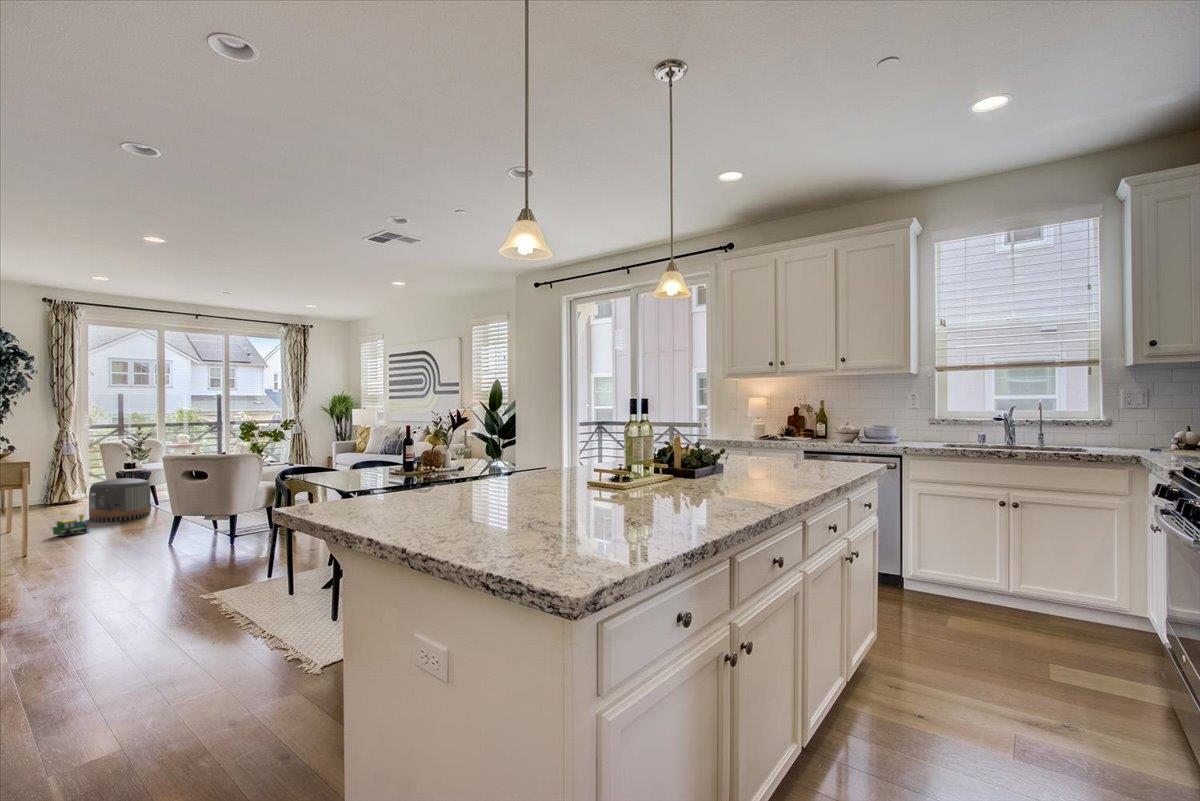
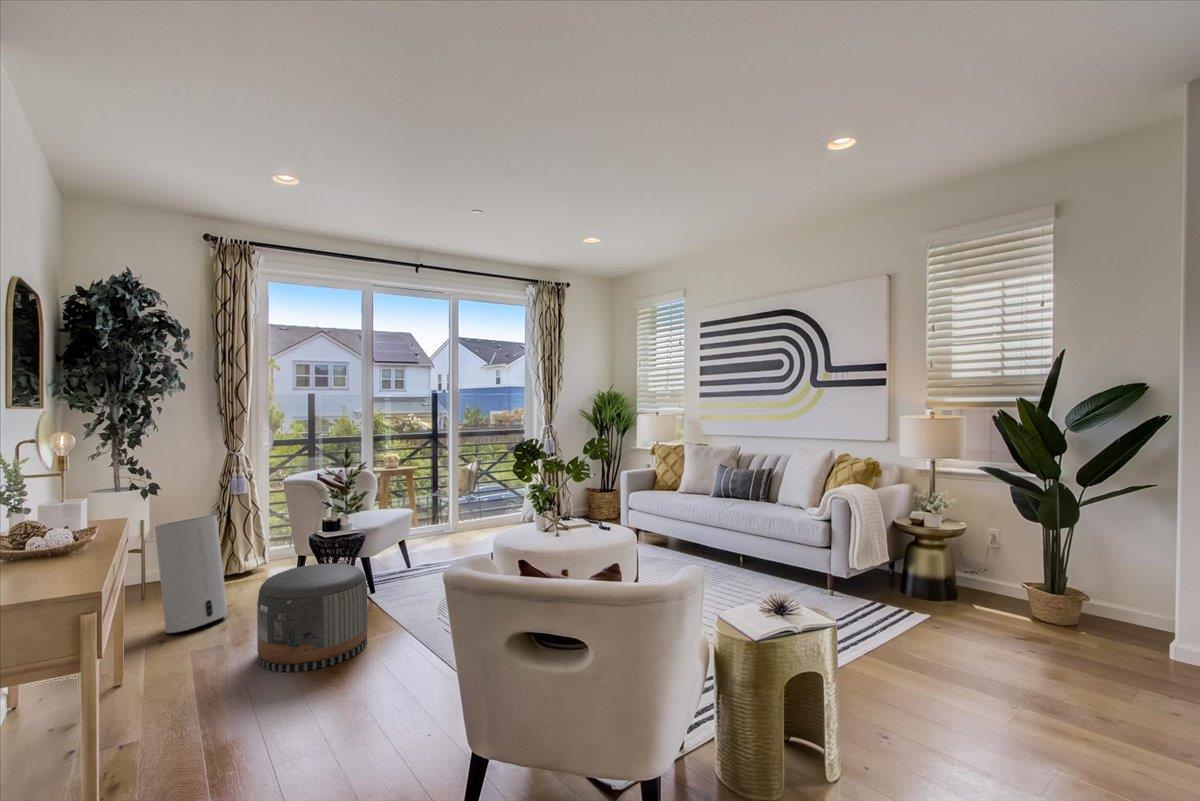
air purifier: none [23,459,66,517] -> present [155,515,228,633]
toy train: present [53,515,89,536] -> none [166,689,251,762]

